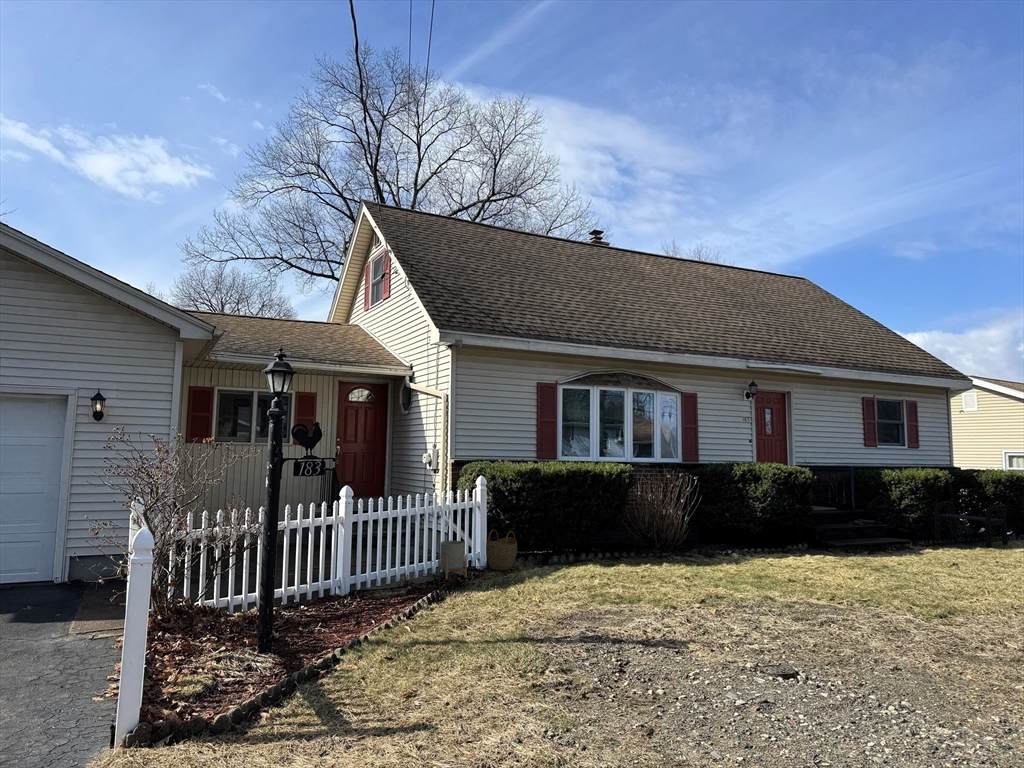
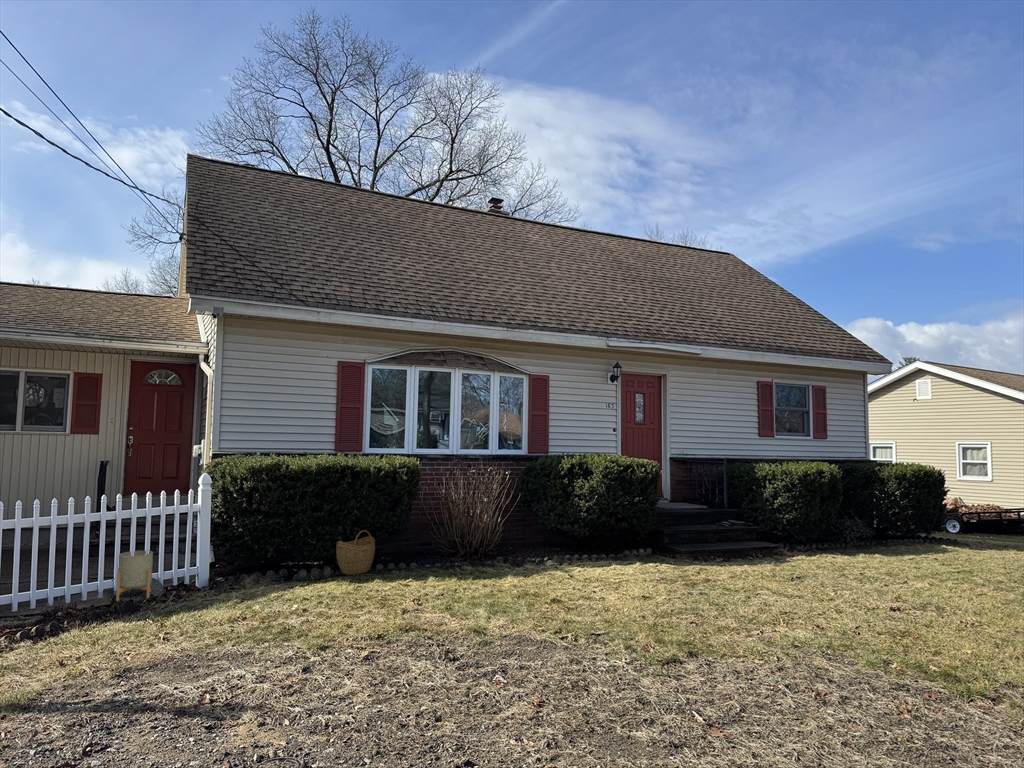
bench: present [935,501,1008,547] -> none [813,500,893,556]
woven basket: present [486,530,517,571] -> present [336,530,375,575]

